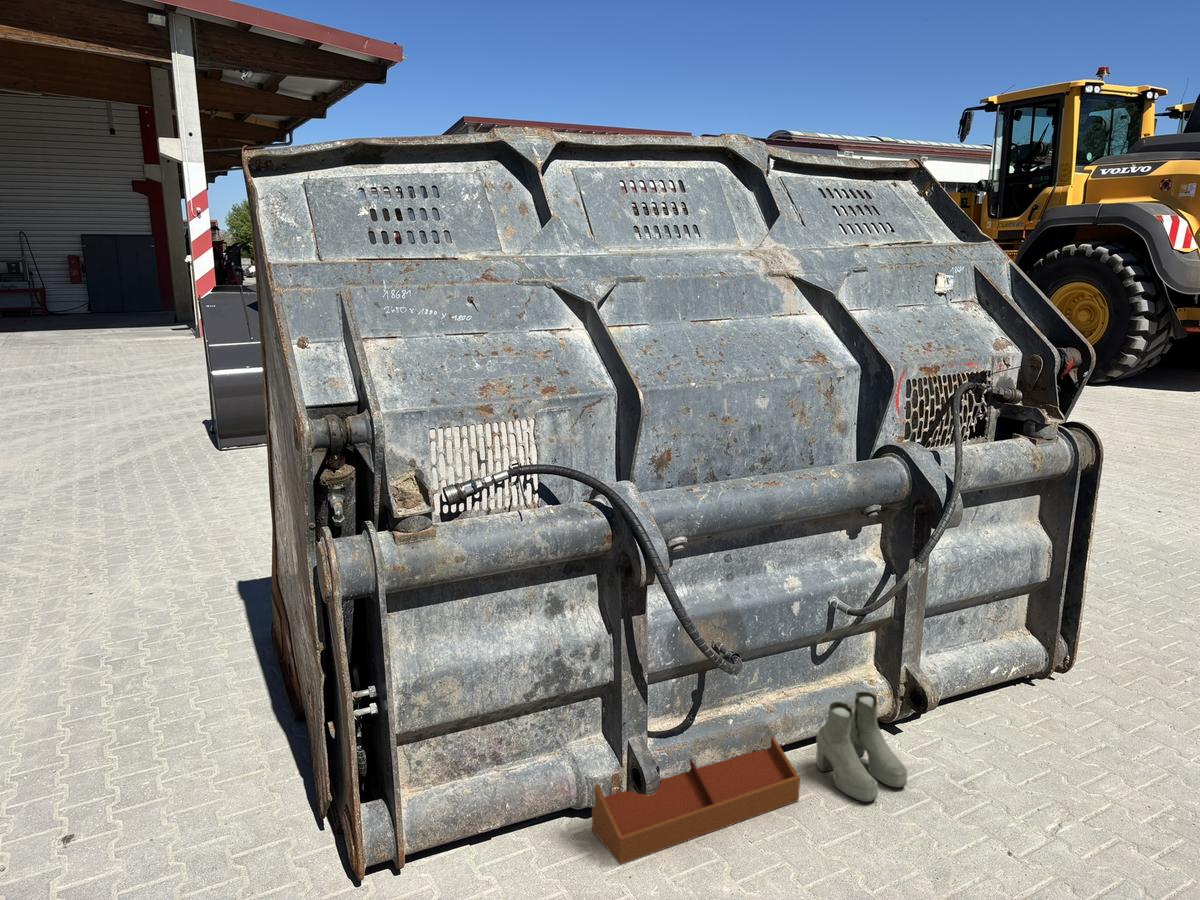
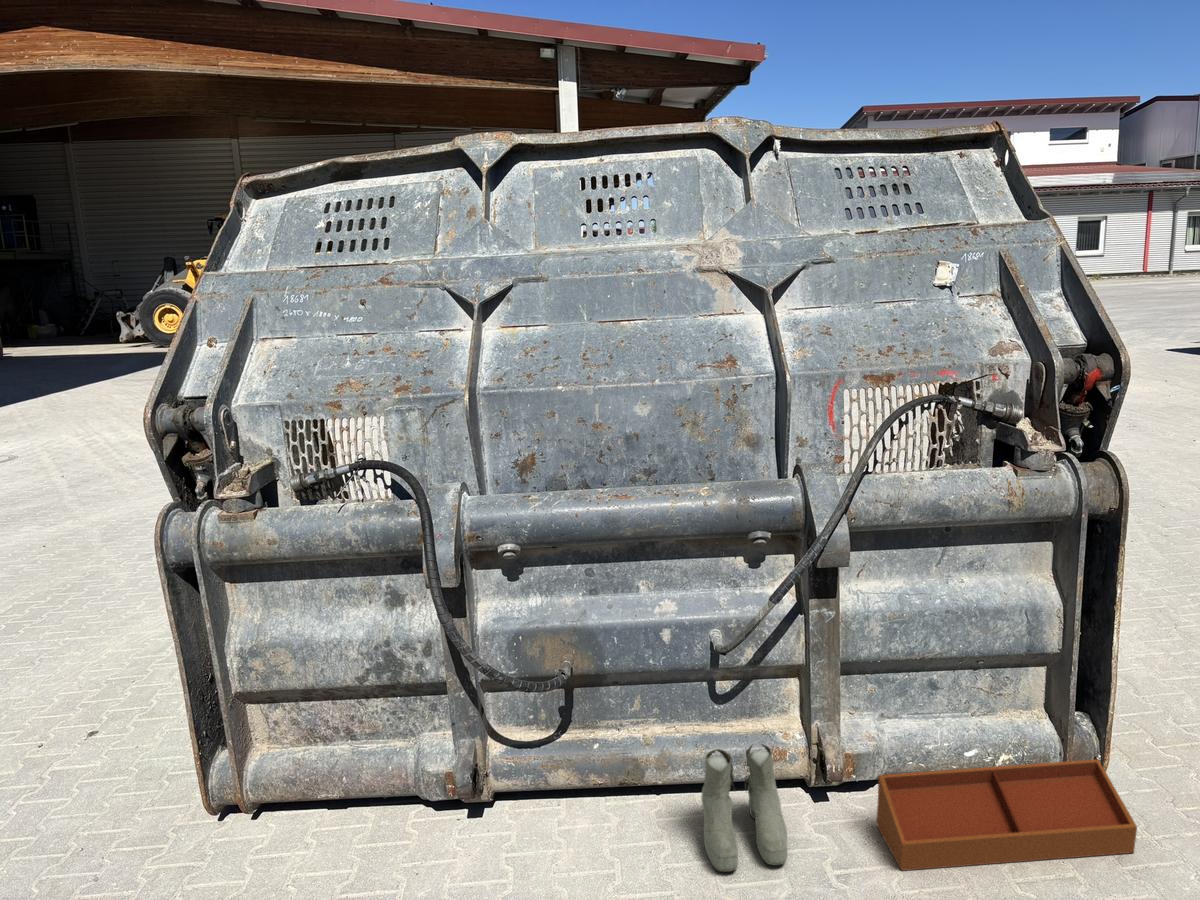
storage bin: present [592,737,800,865] -> present [877,759,1137,871]

